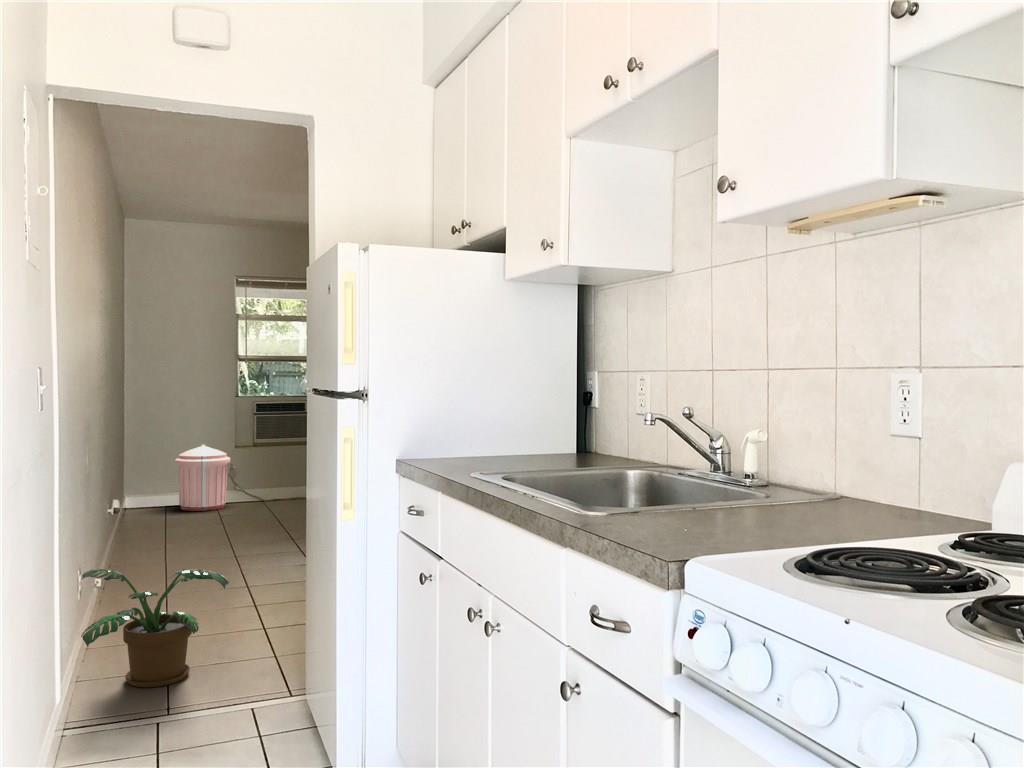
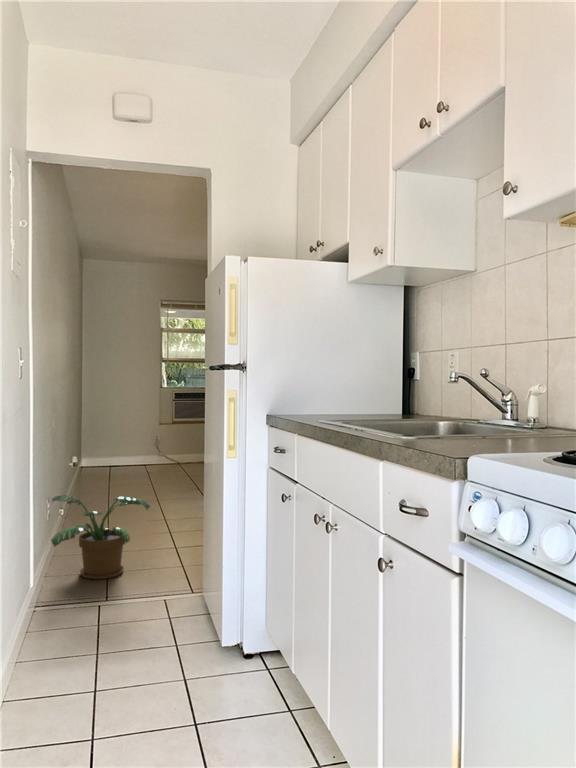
trash can: present [175,444,230,511] -> none [118,421,156,468]

